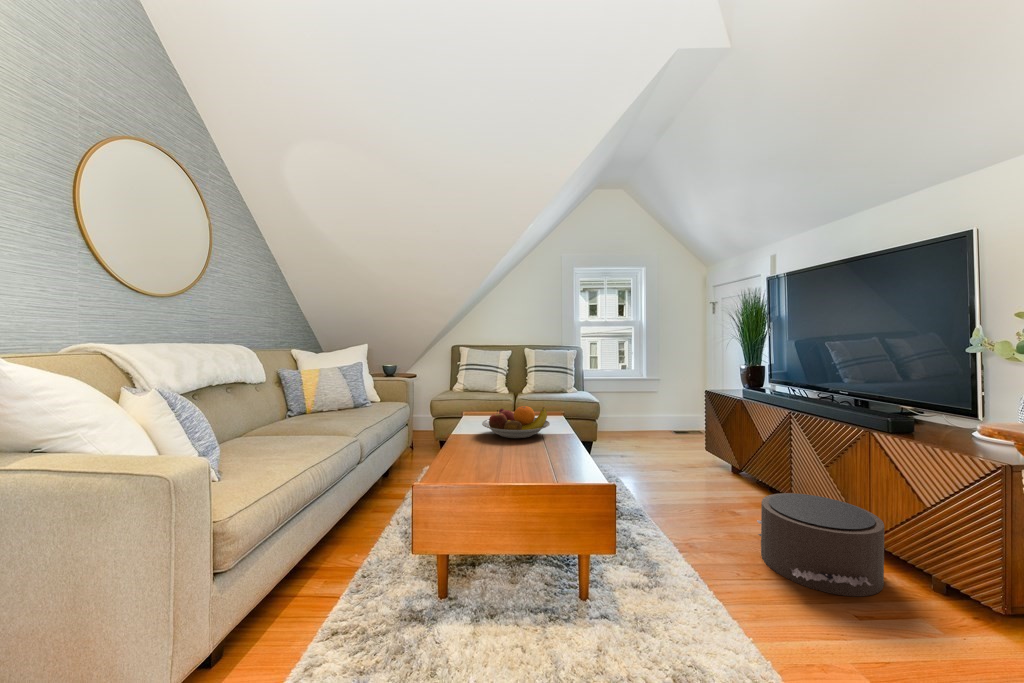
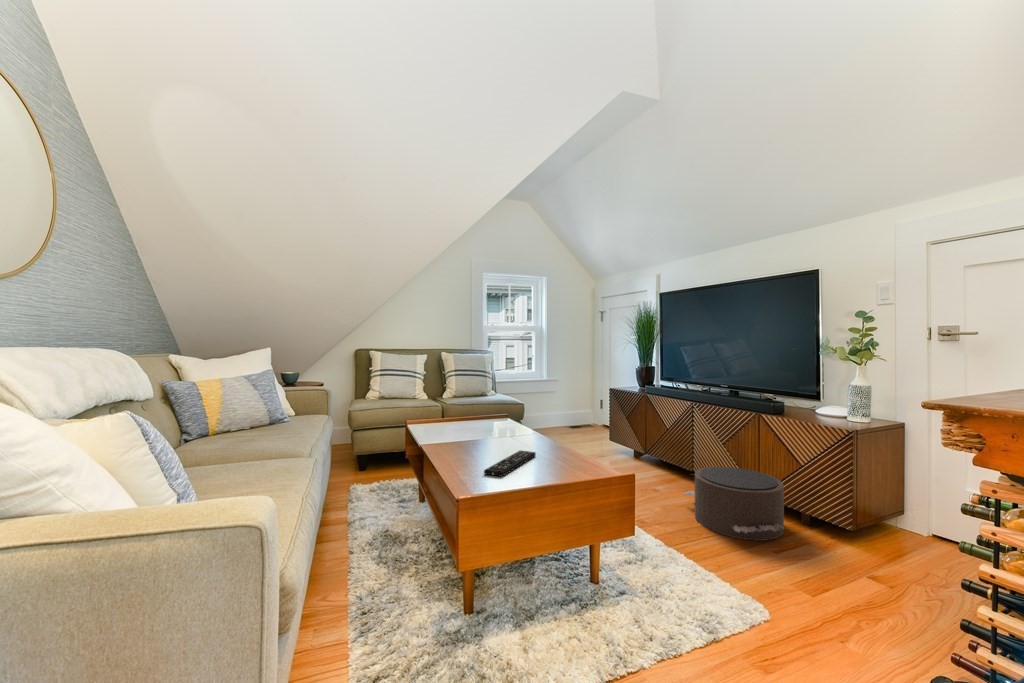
fruit bowl: present [482,406,550,438] -> none [450,410,517,442]
remote control: none [471,449,542,473] -> present [484,450,536,477]

